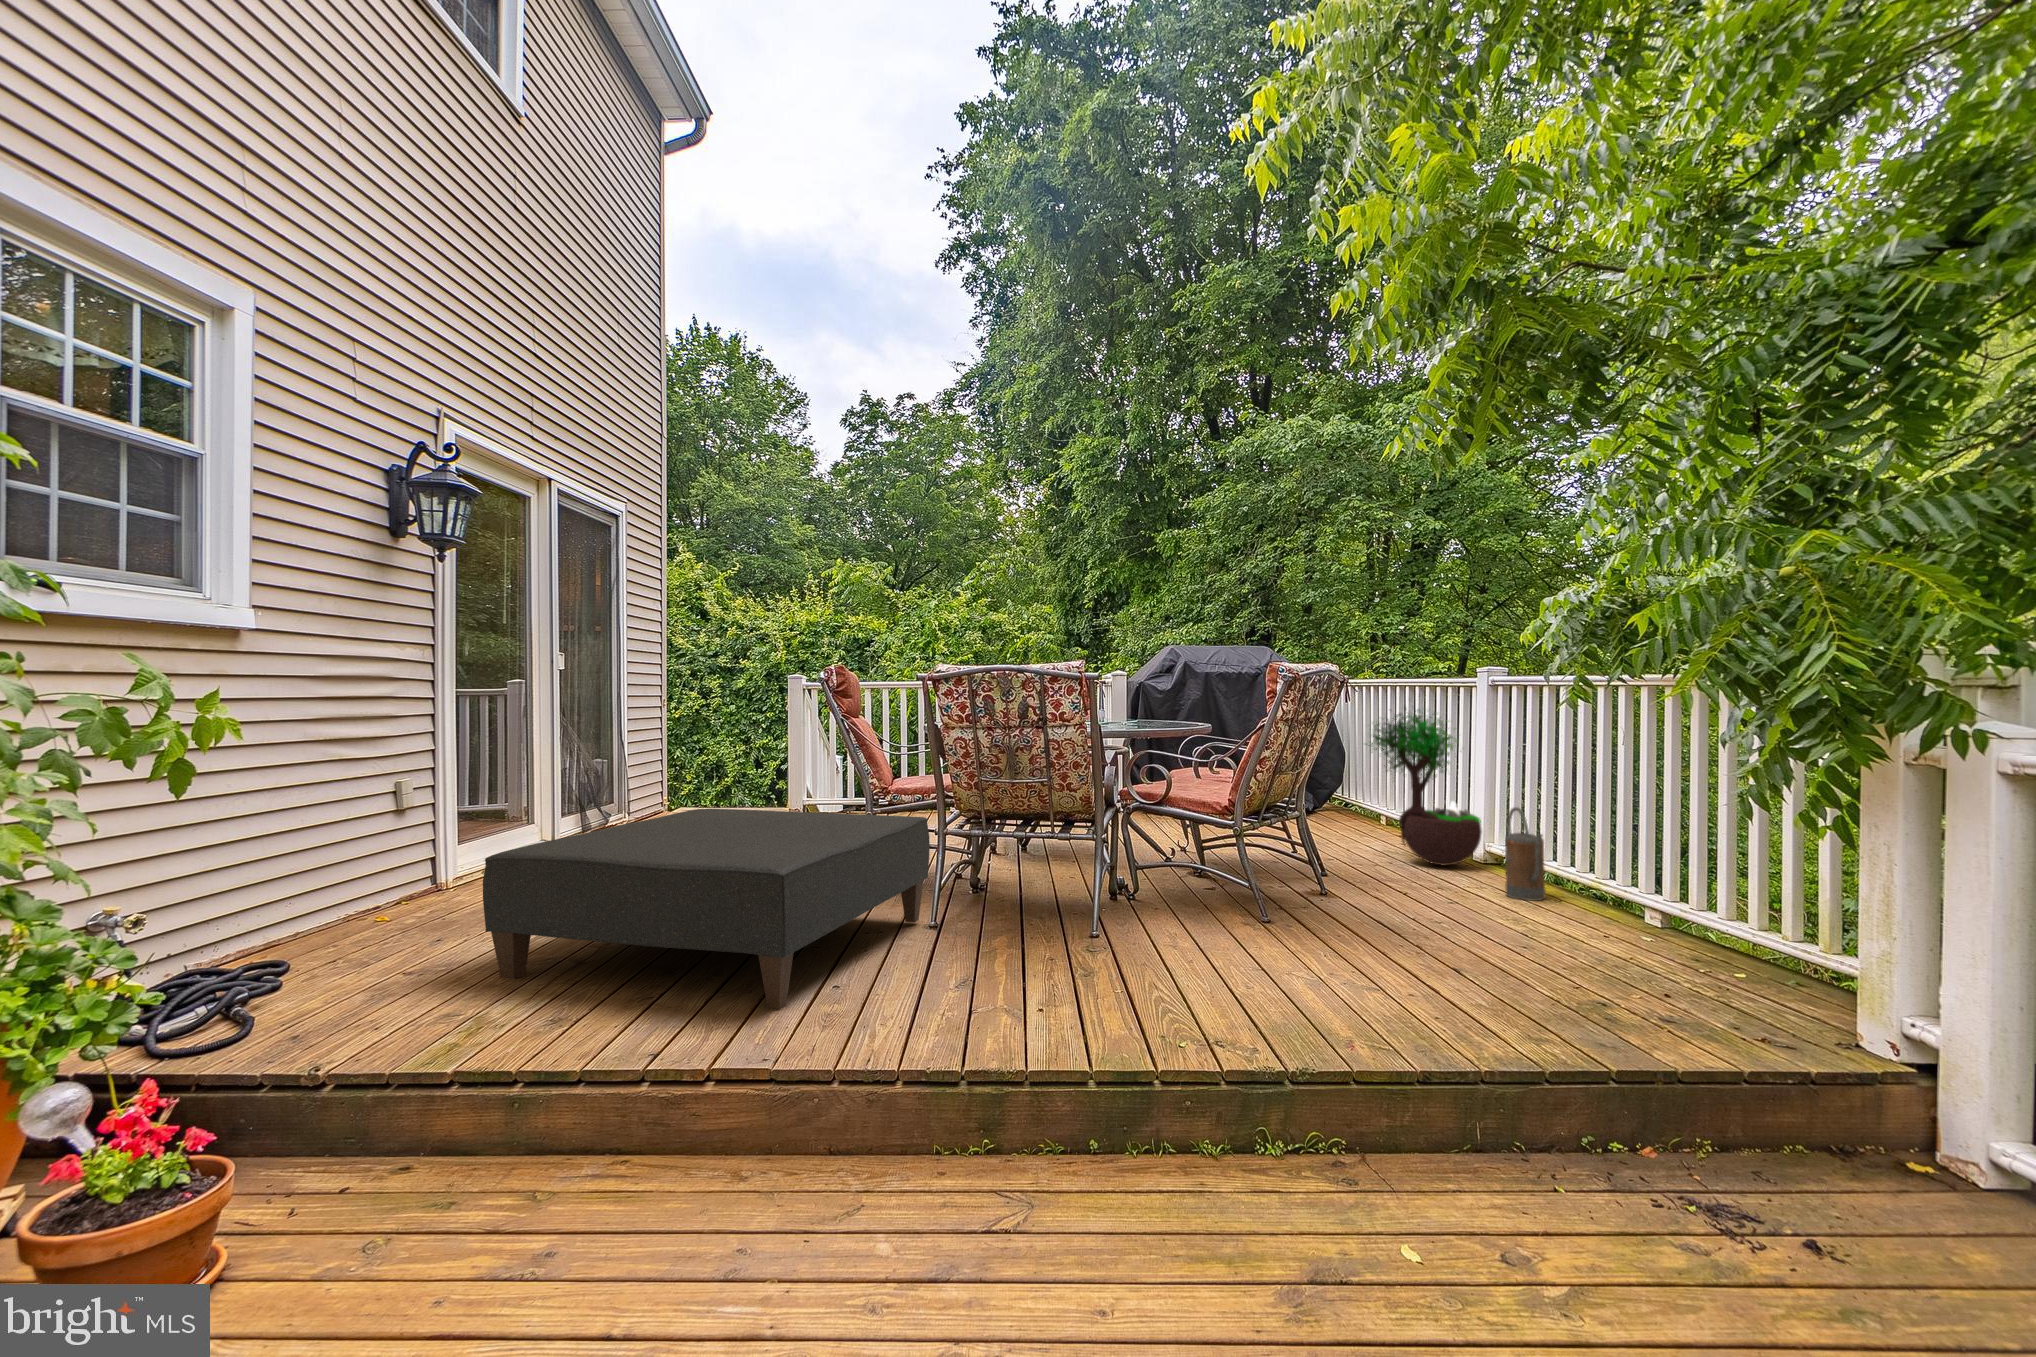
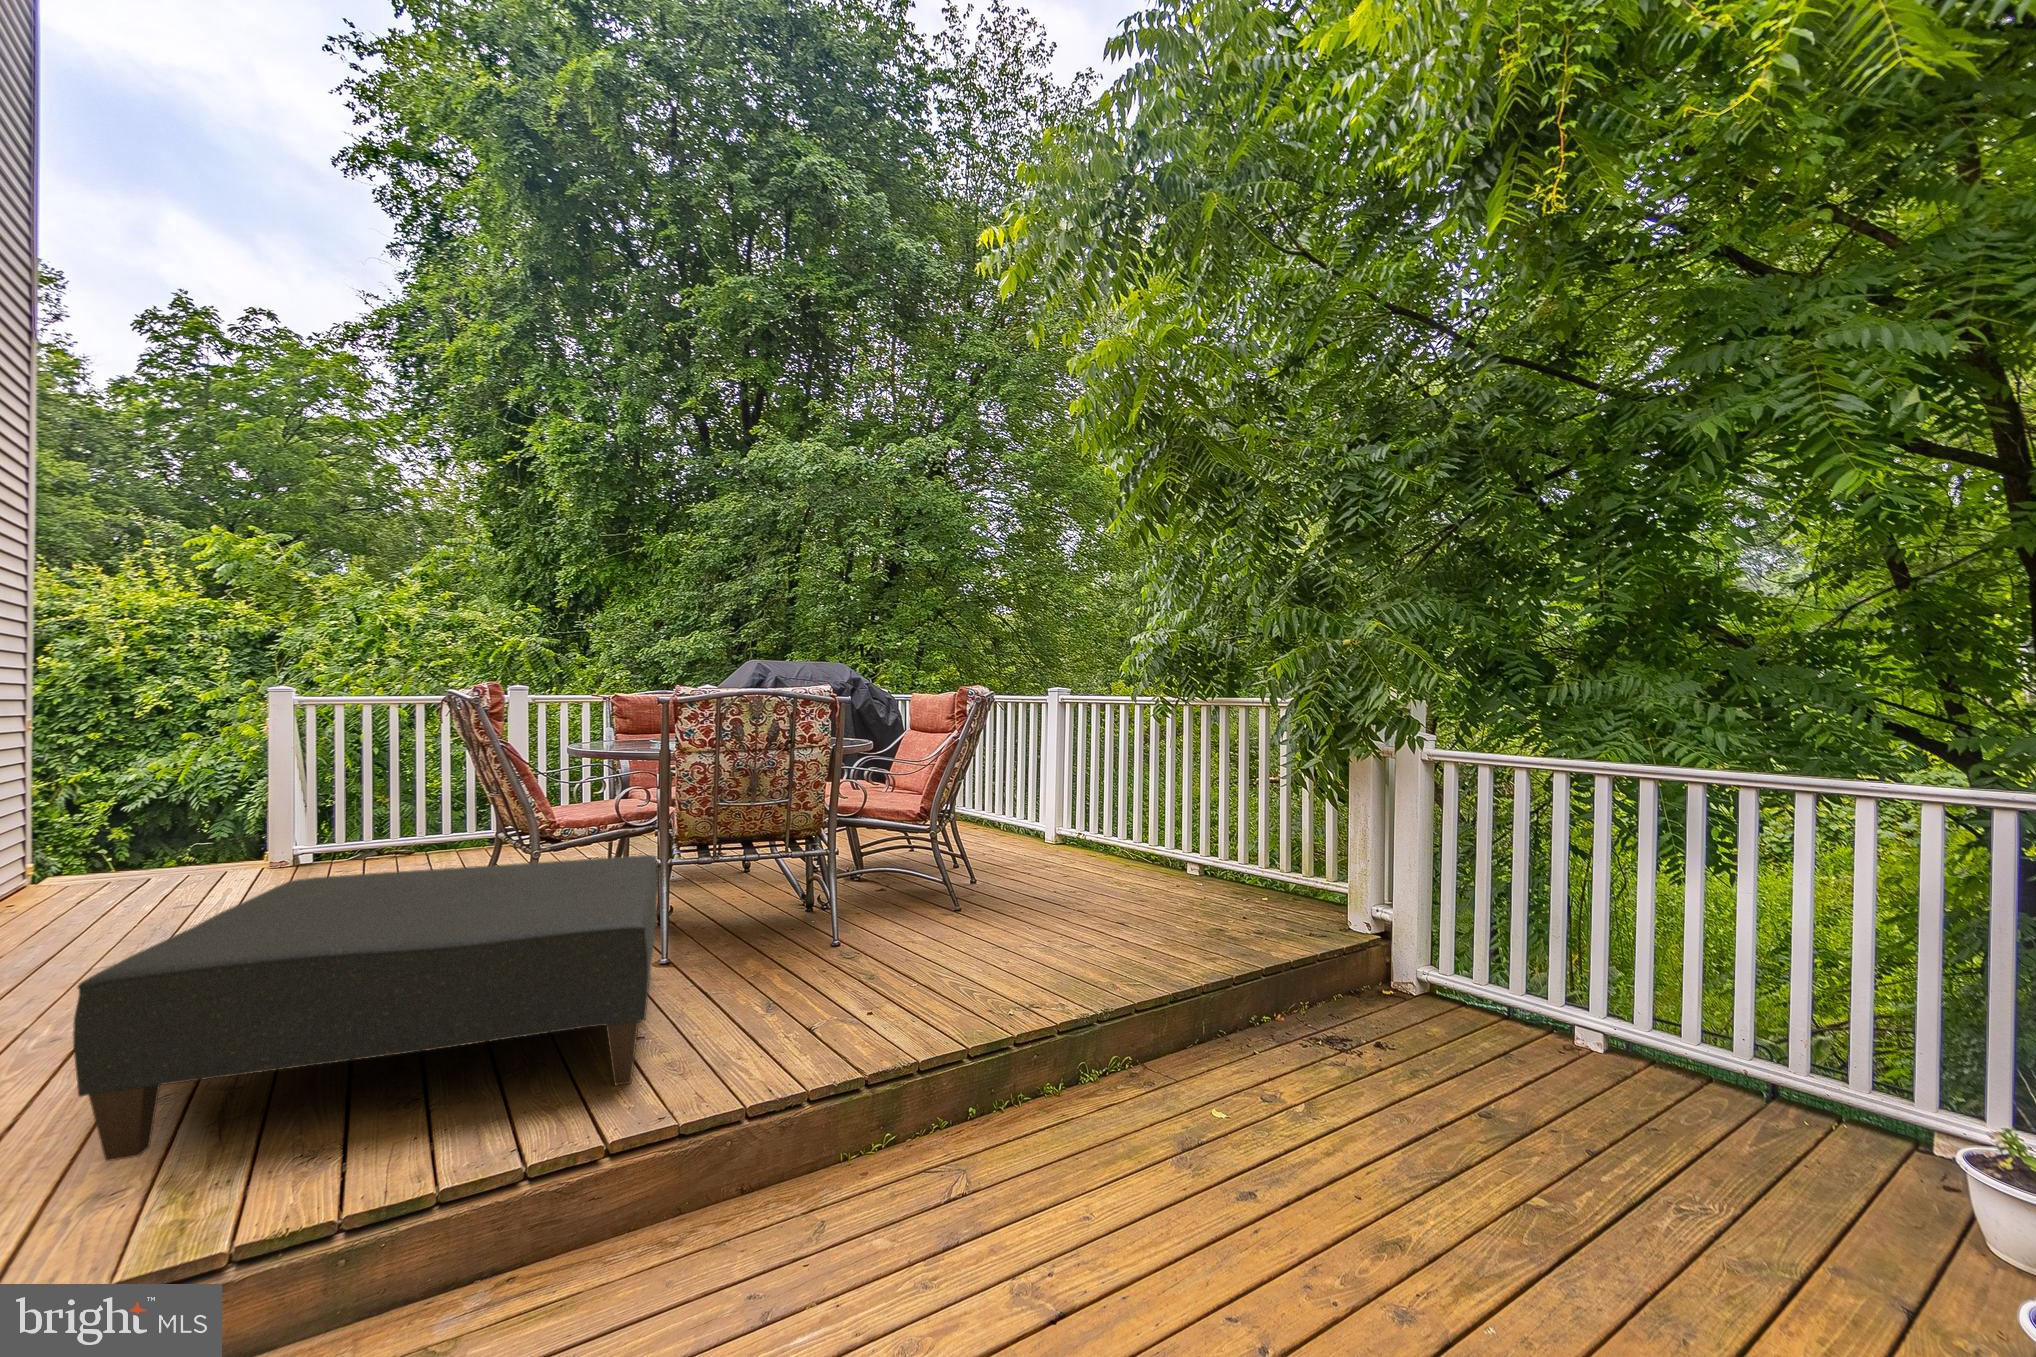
potted tree: present [1365,708,1482,865] -> none [963,714,1055,852]
watering can: present [1505,807,1545,901] -> none [1086,799,1122,870]

